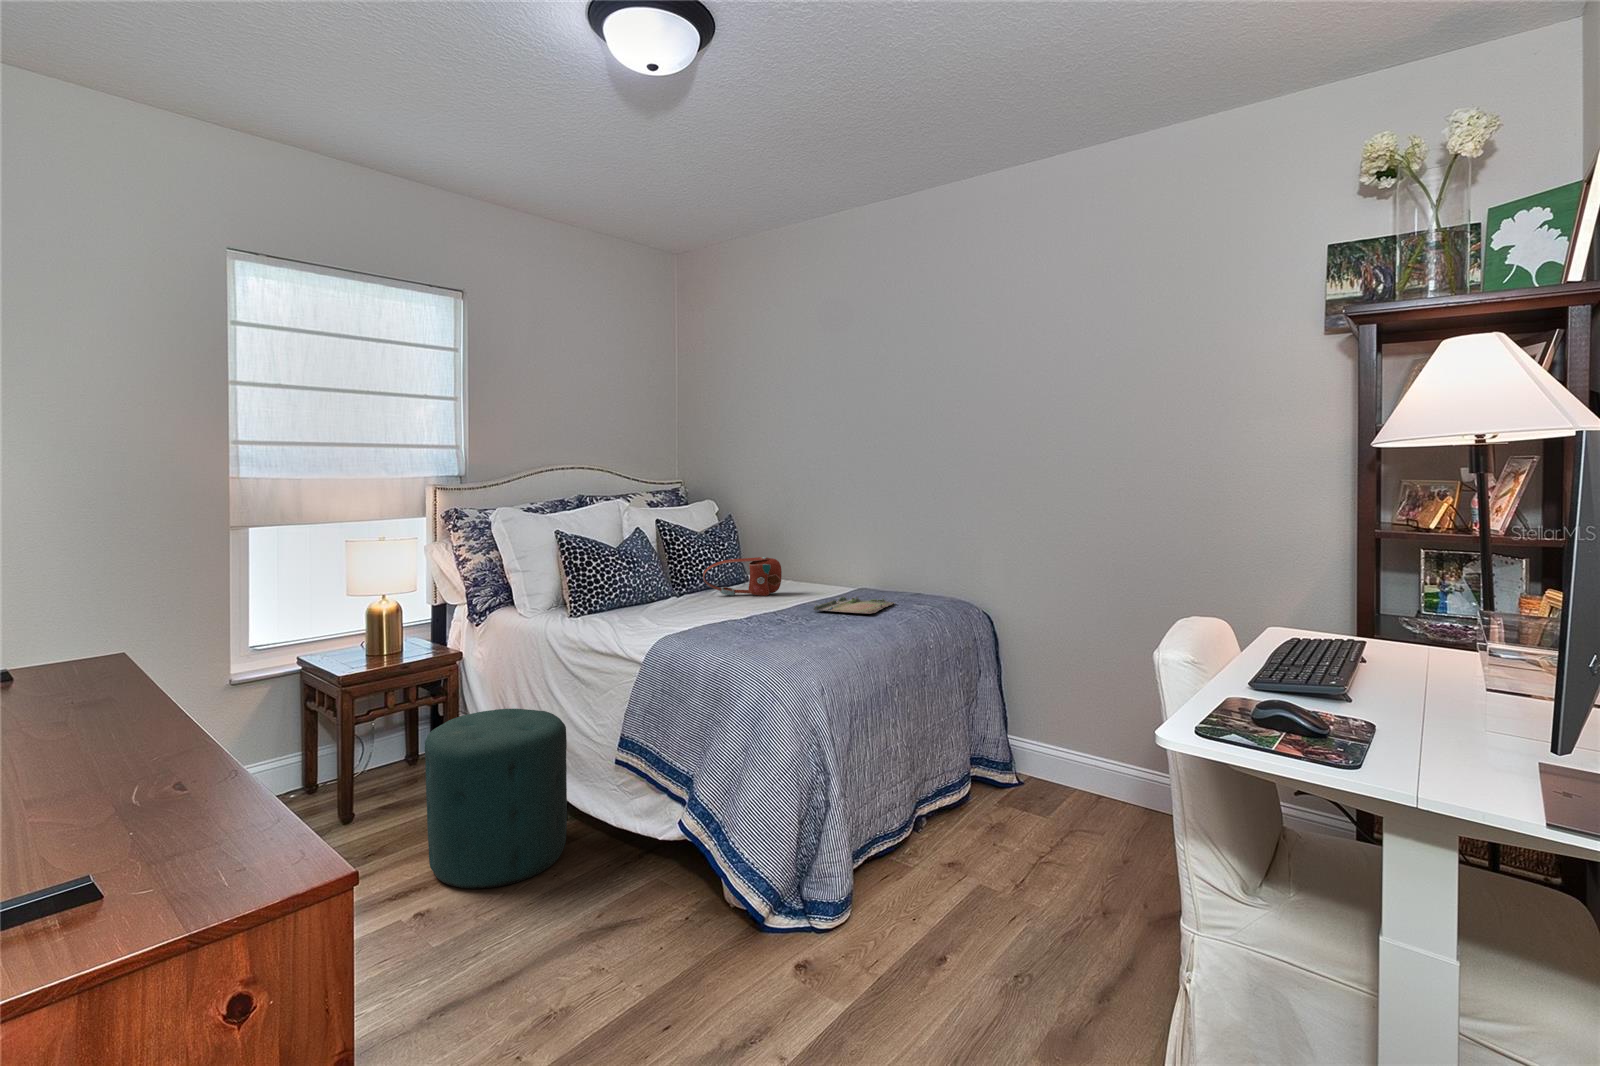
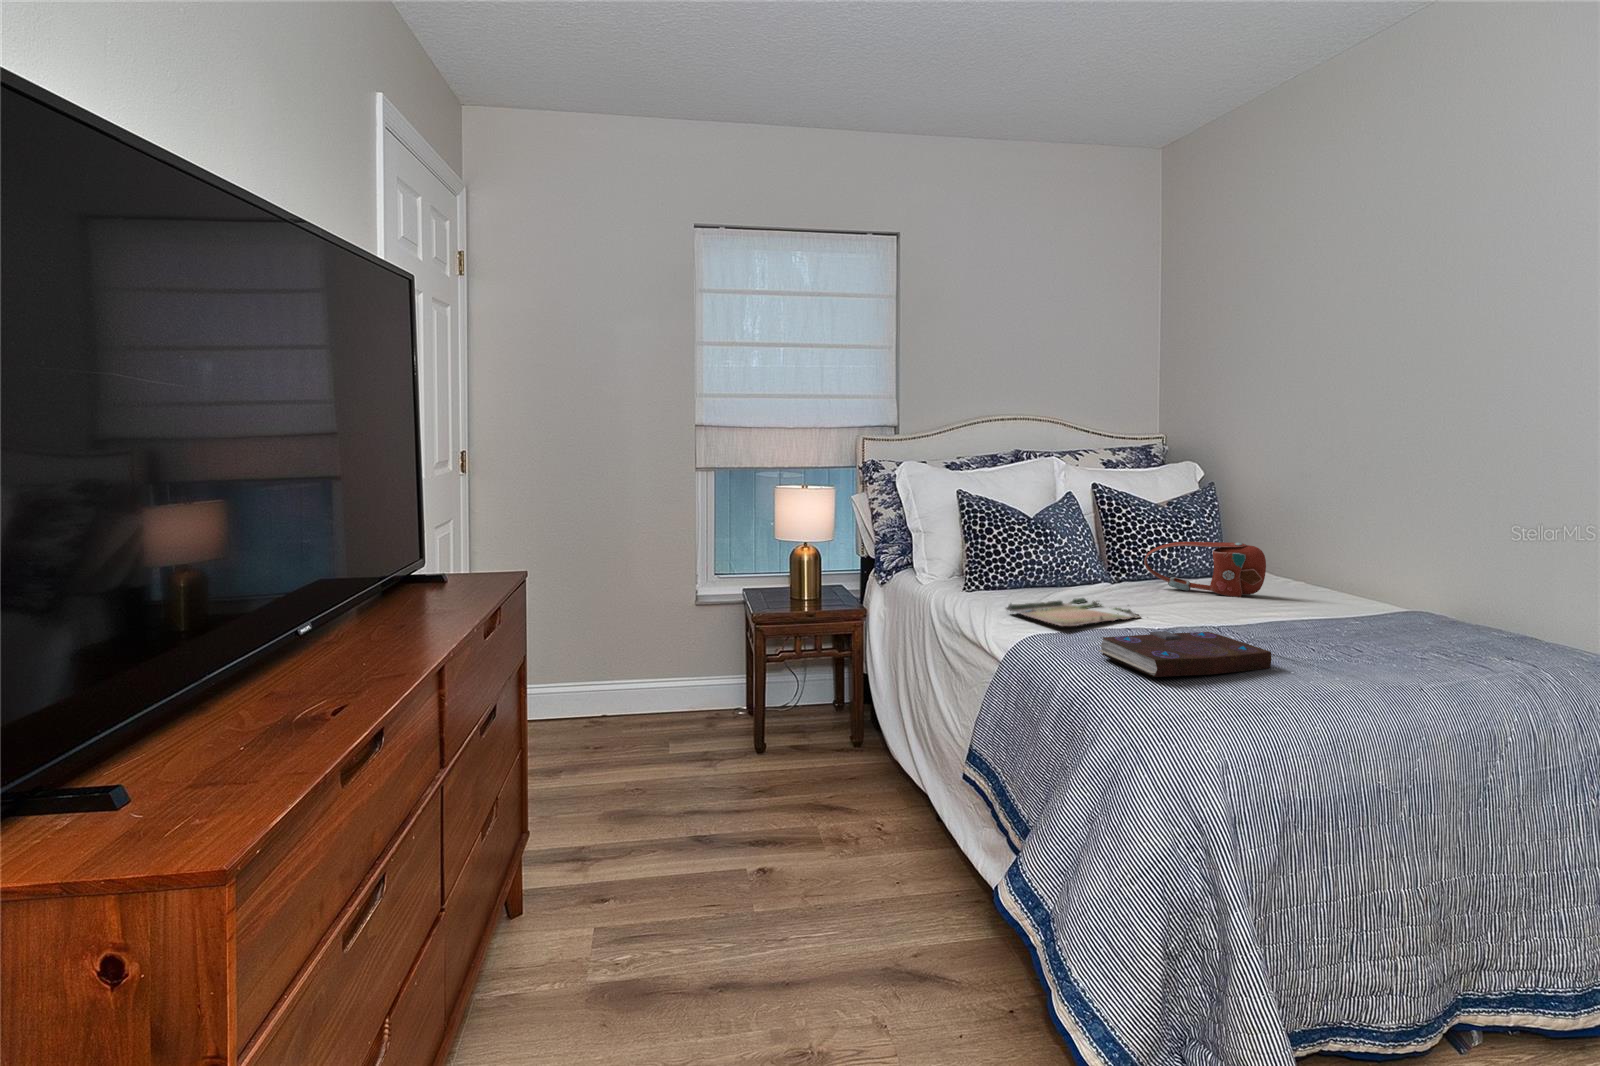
tray: present [814,596,895,614] -> present [1006,598,1140,626]
book: none [716,617,818,648] -> present [1099,631,1272,677]
ottoman: present [425,709,567,889] -> none [776,679,919,875]

